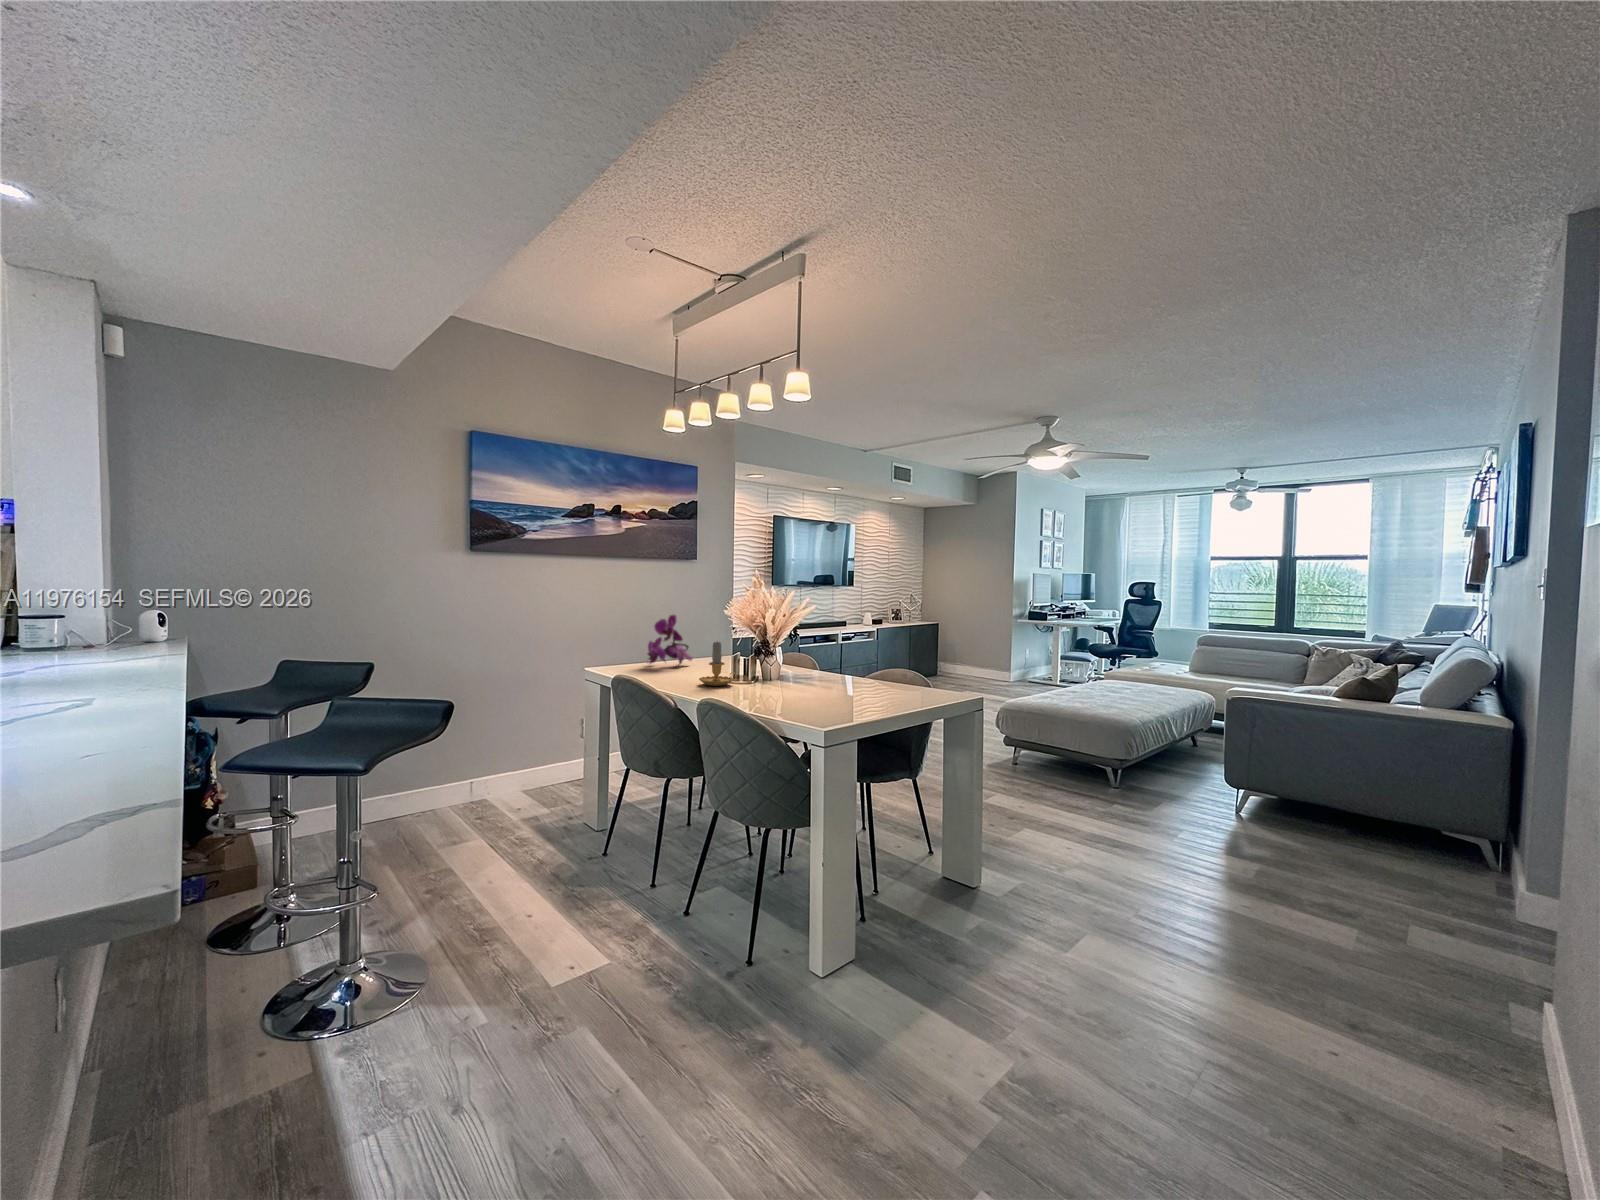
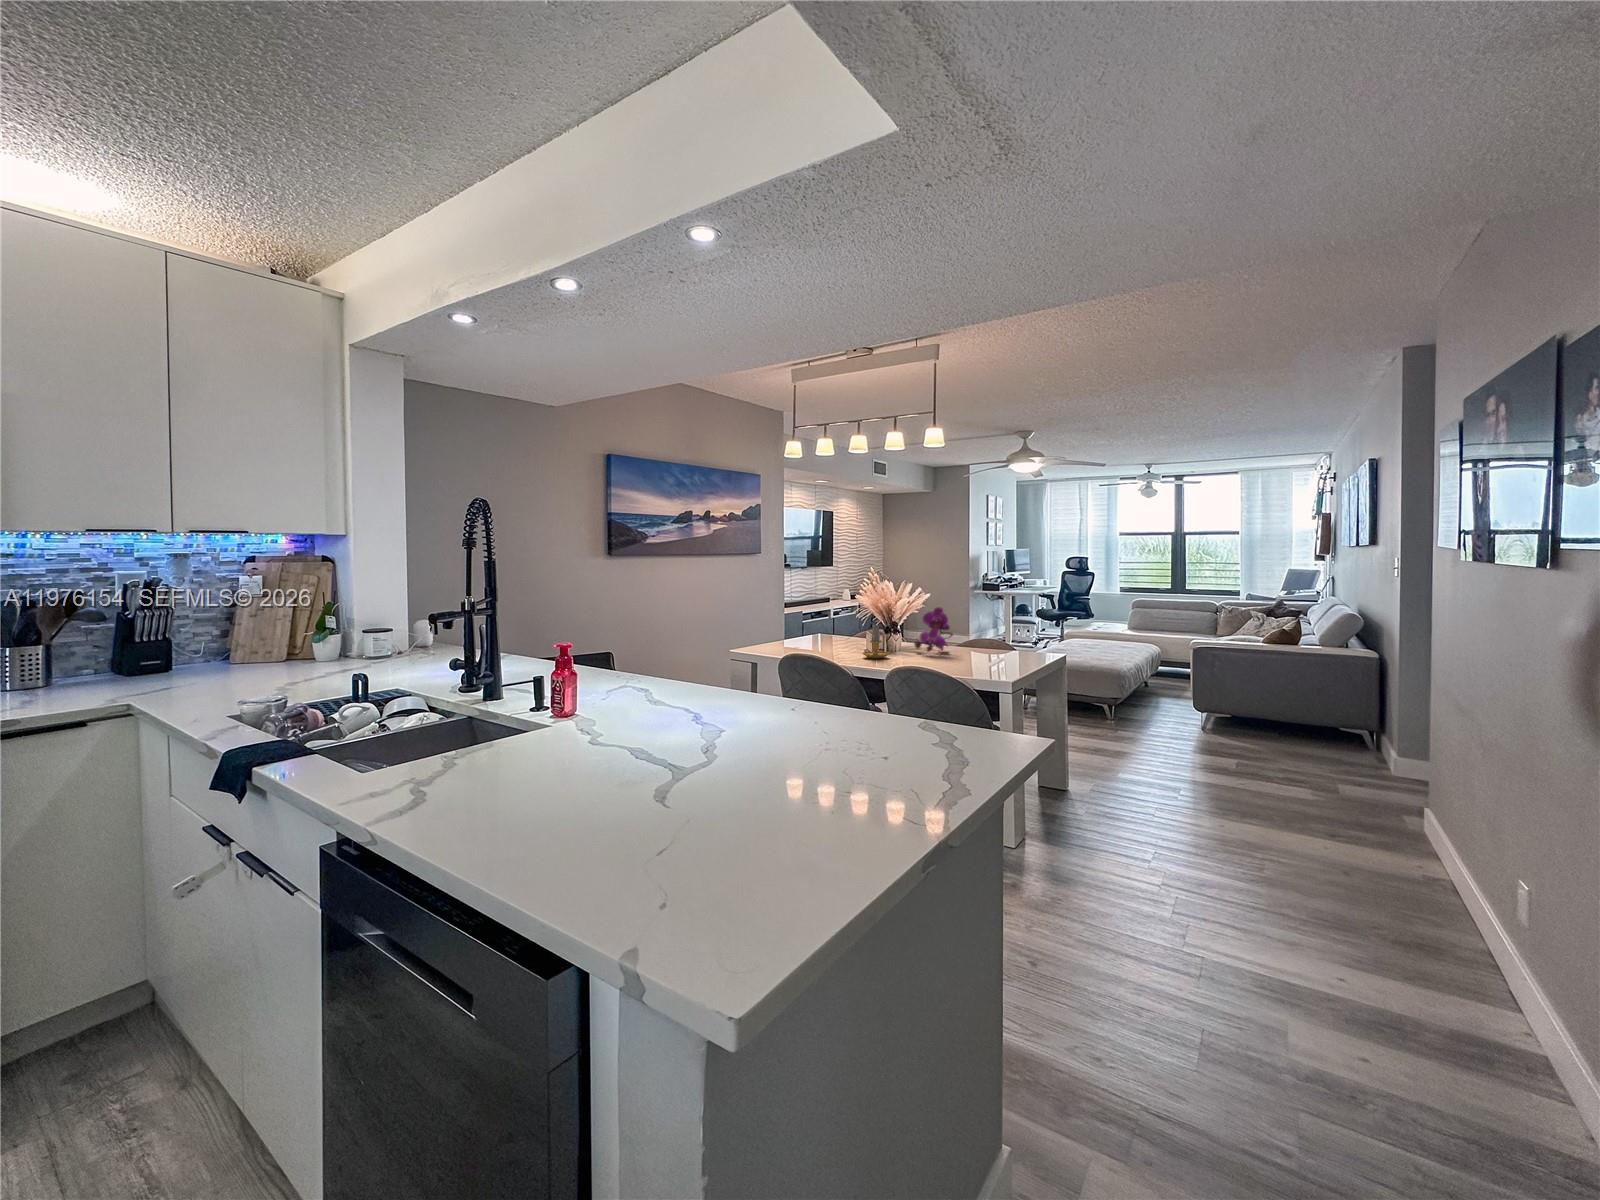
flower: present [648,615,692,665] -> present [914,607,953,652]

